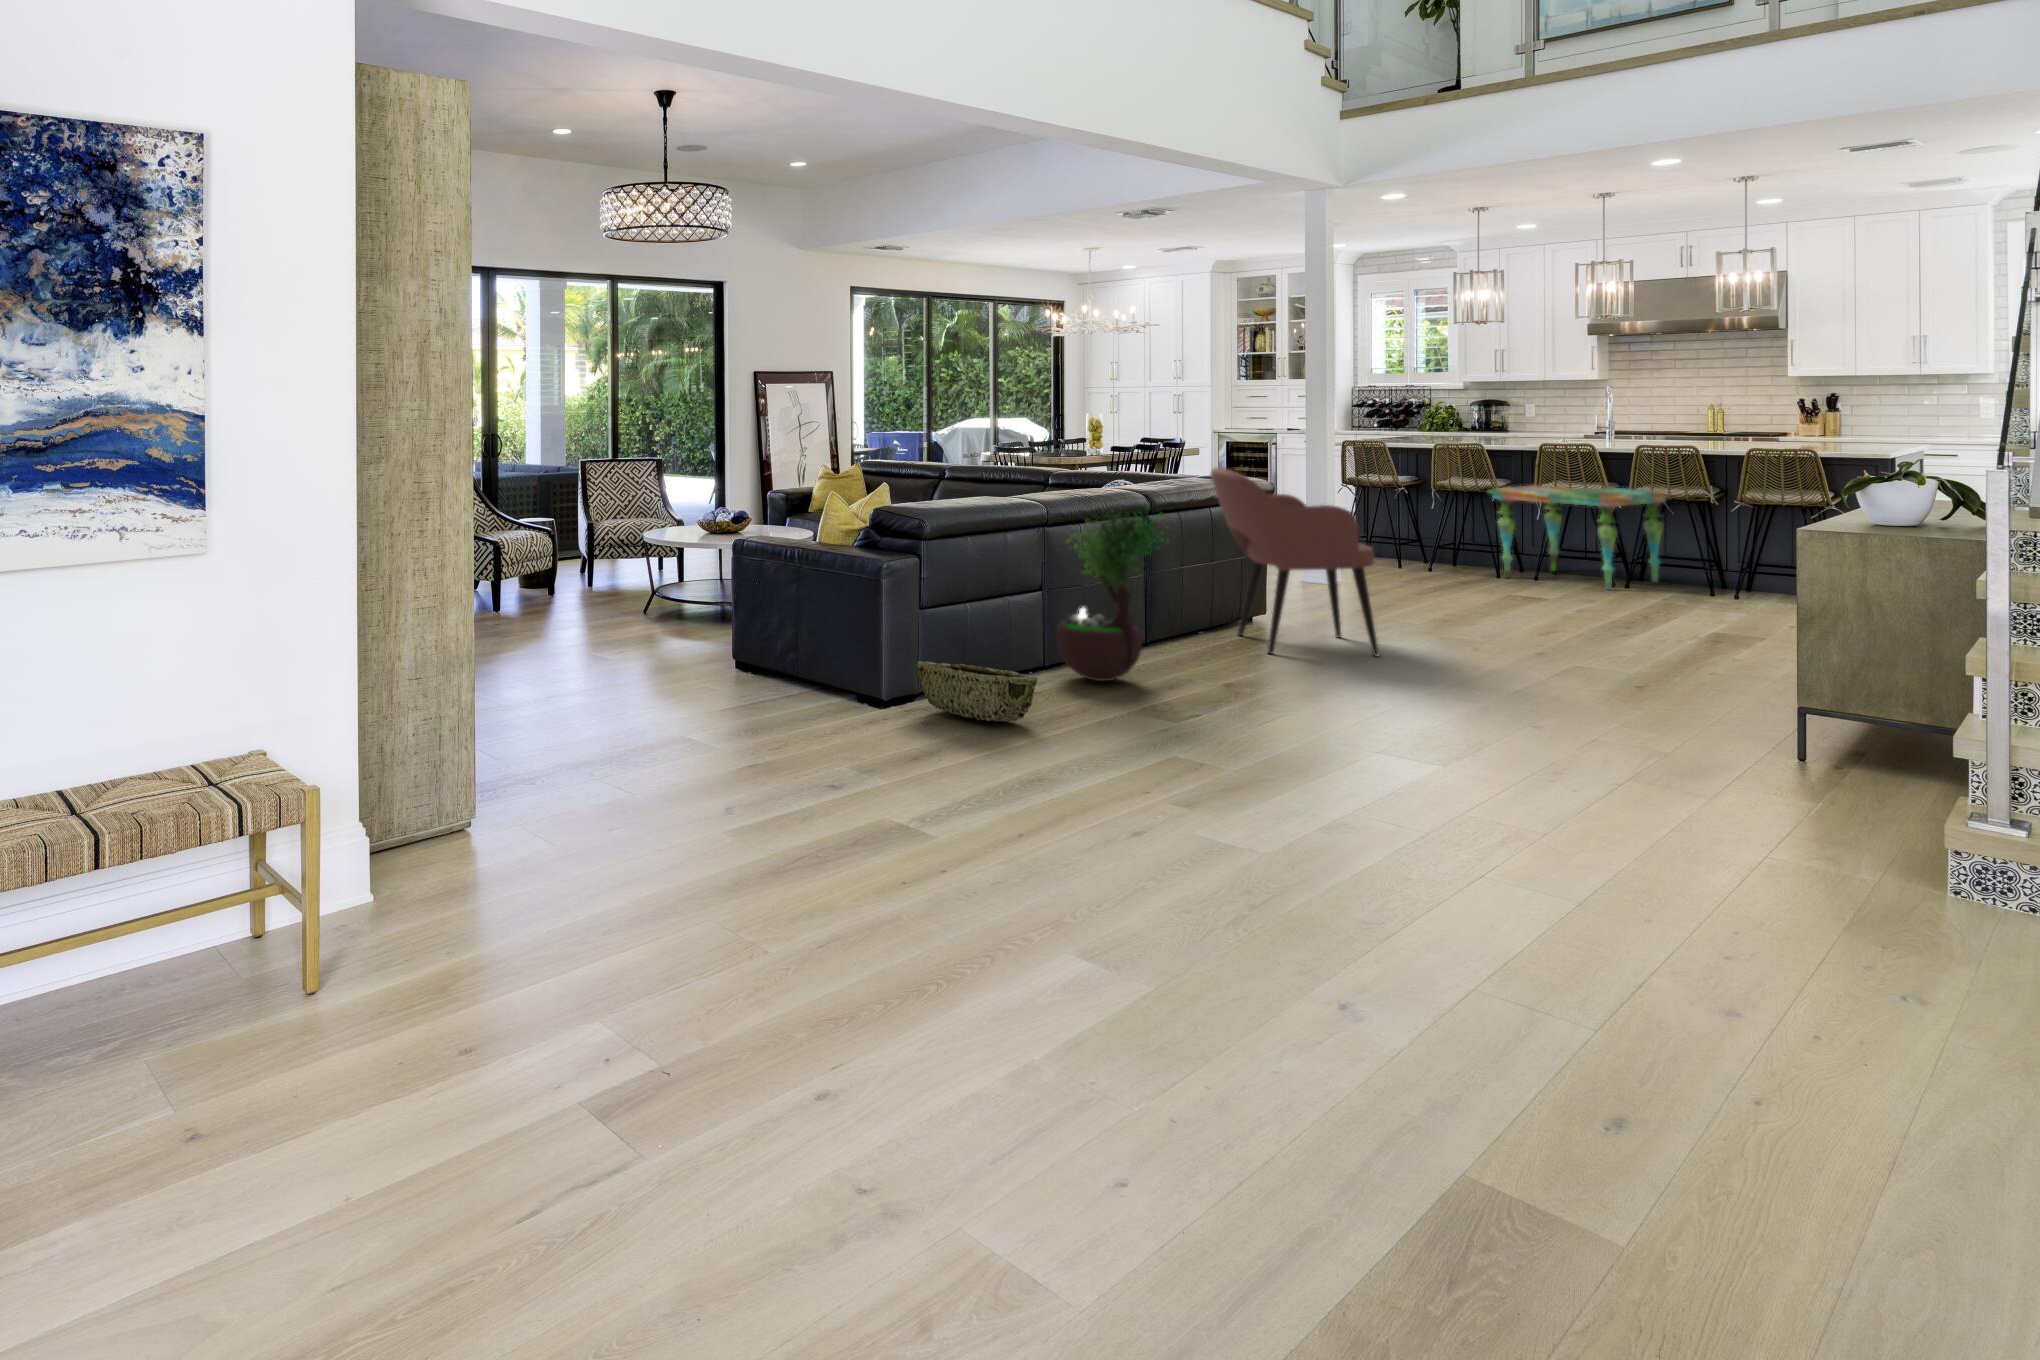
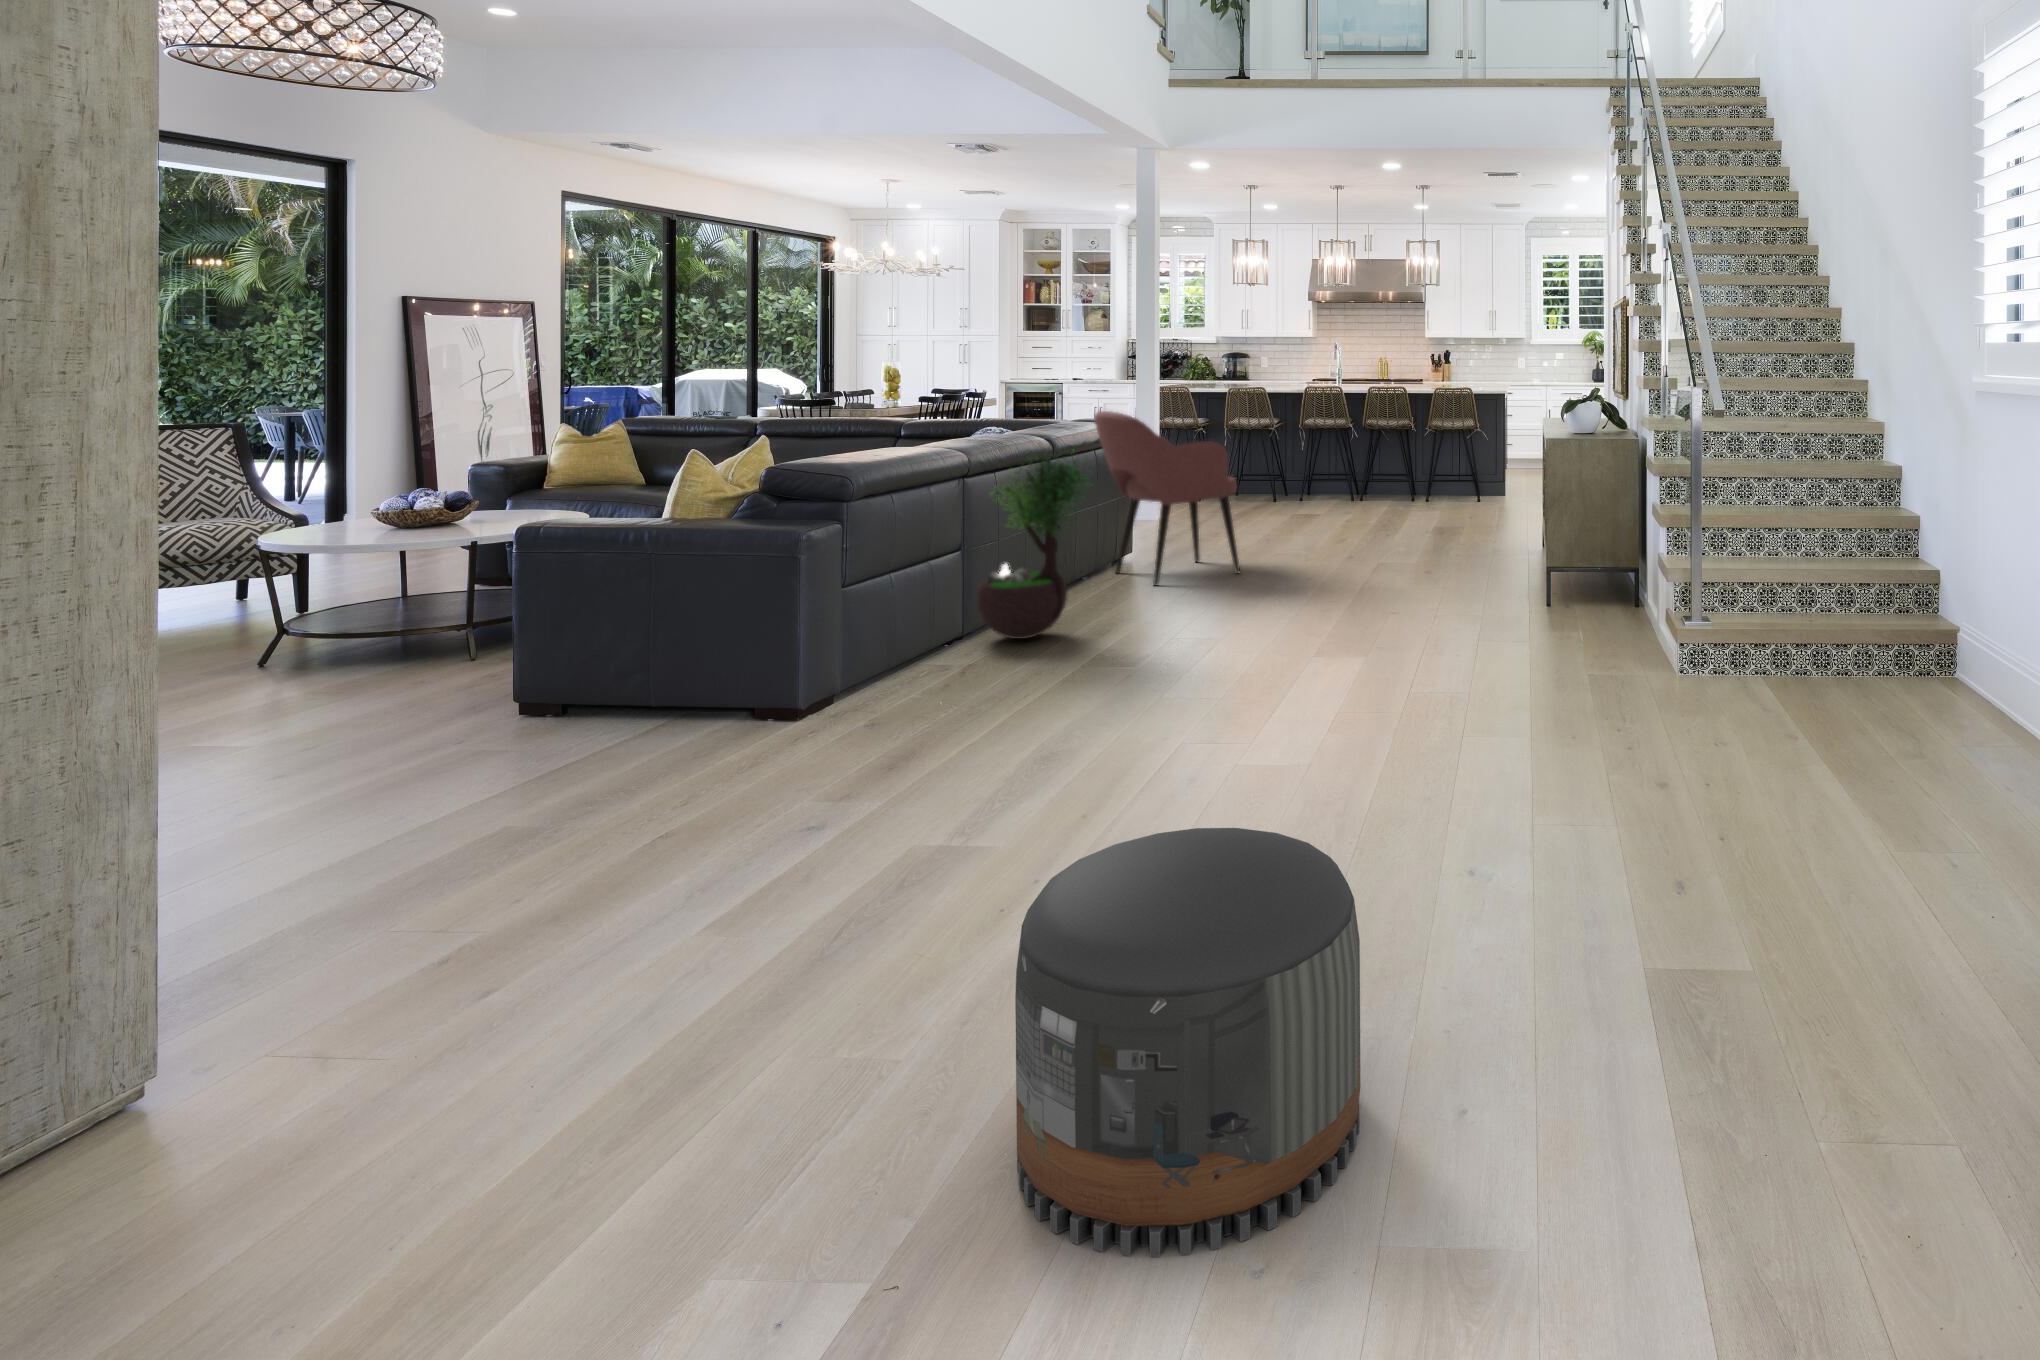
side table: present [1488,485,1666,590] -> none [1263,419,1378,499]
woven basket: present [916,661,1037,722] -> none [845,643,996,705]
pouf: none [782,832,1069,1168] -> present [1015,828,1361,1257]

